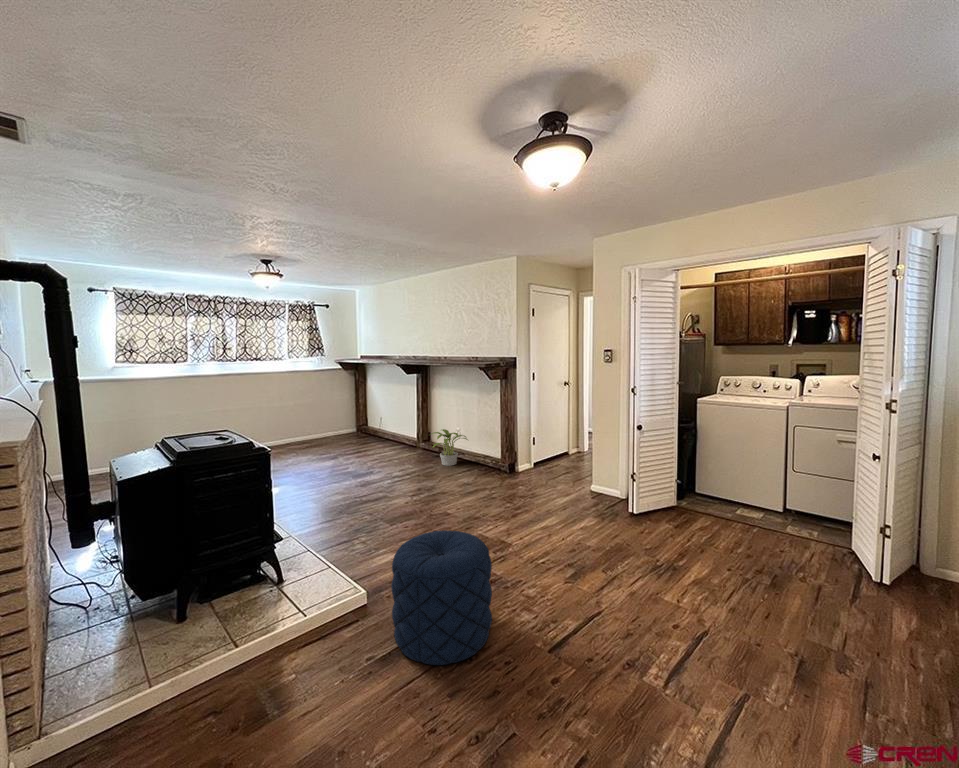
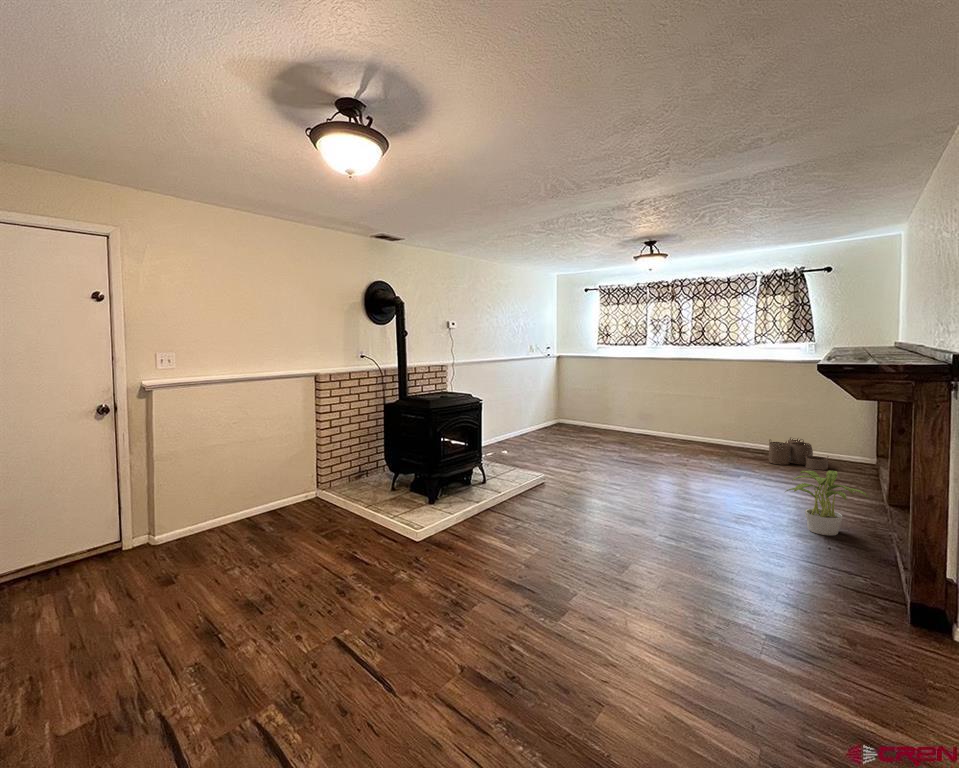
woven basket: none [320,425,362,445] -> present [769,438,829,470]
pouf: present [391,530,492,665] -> none [320,503,412,610]

